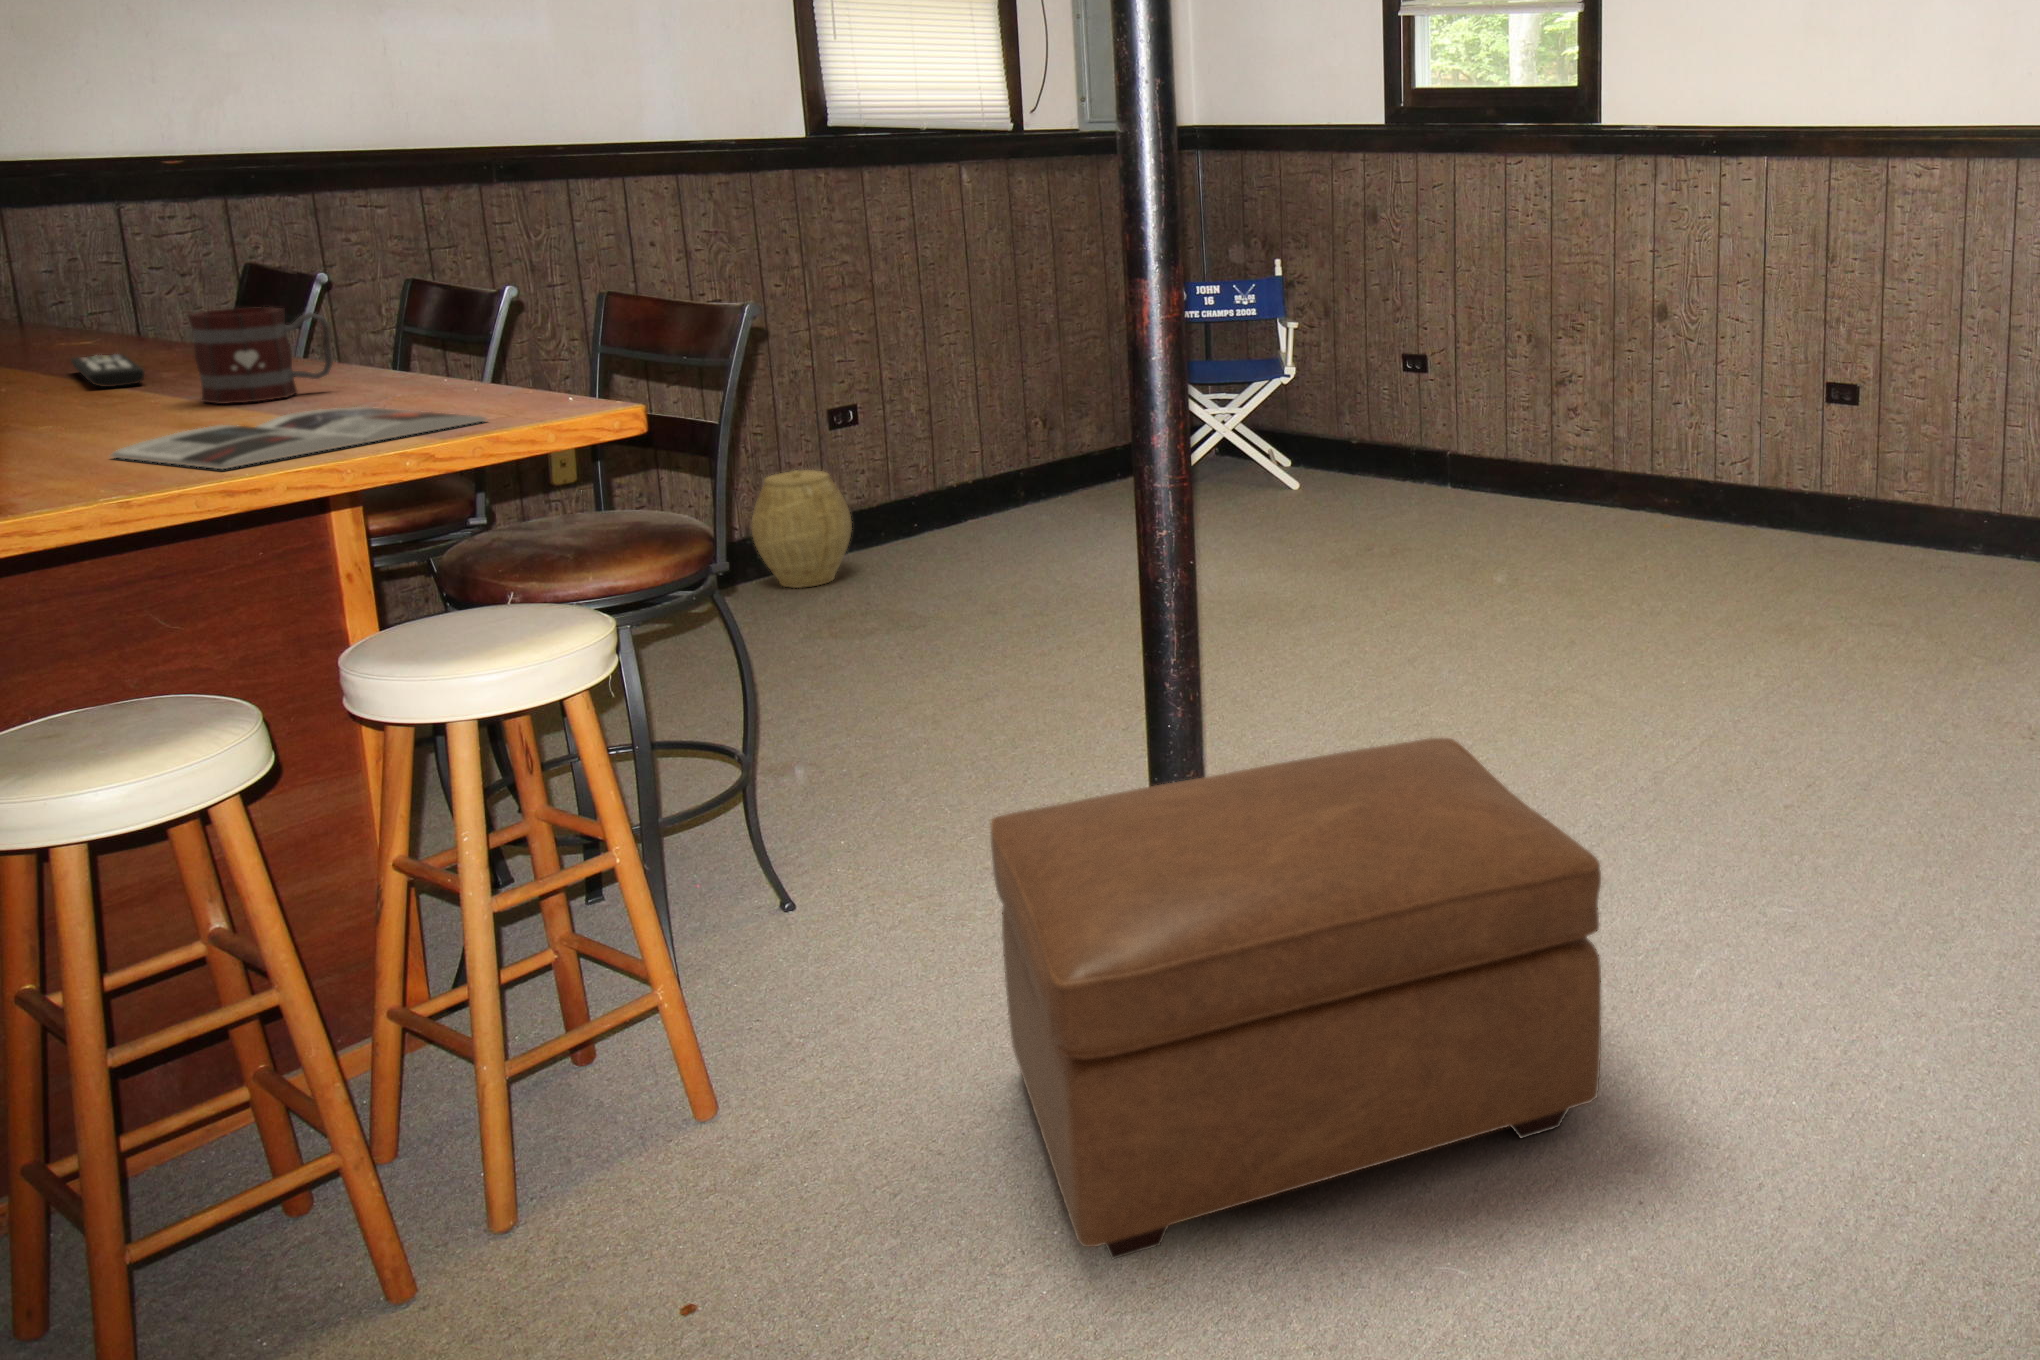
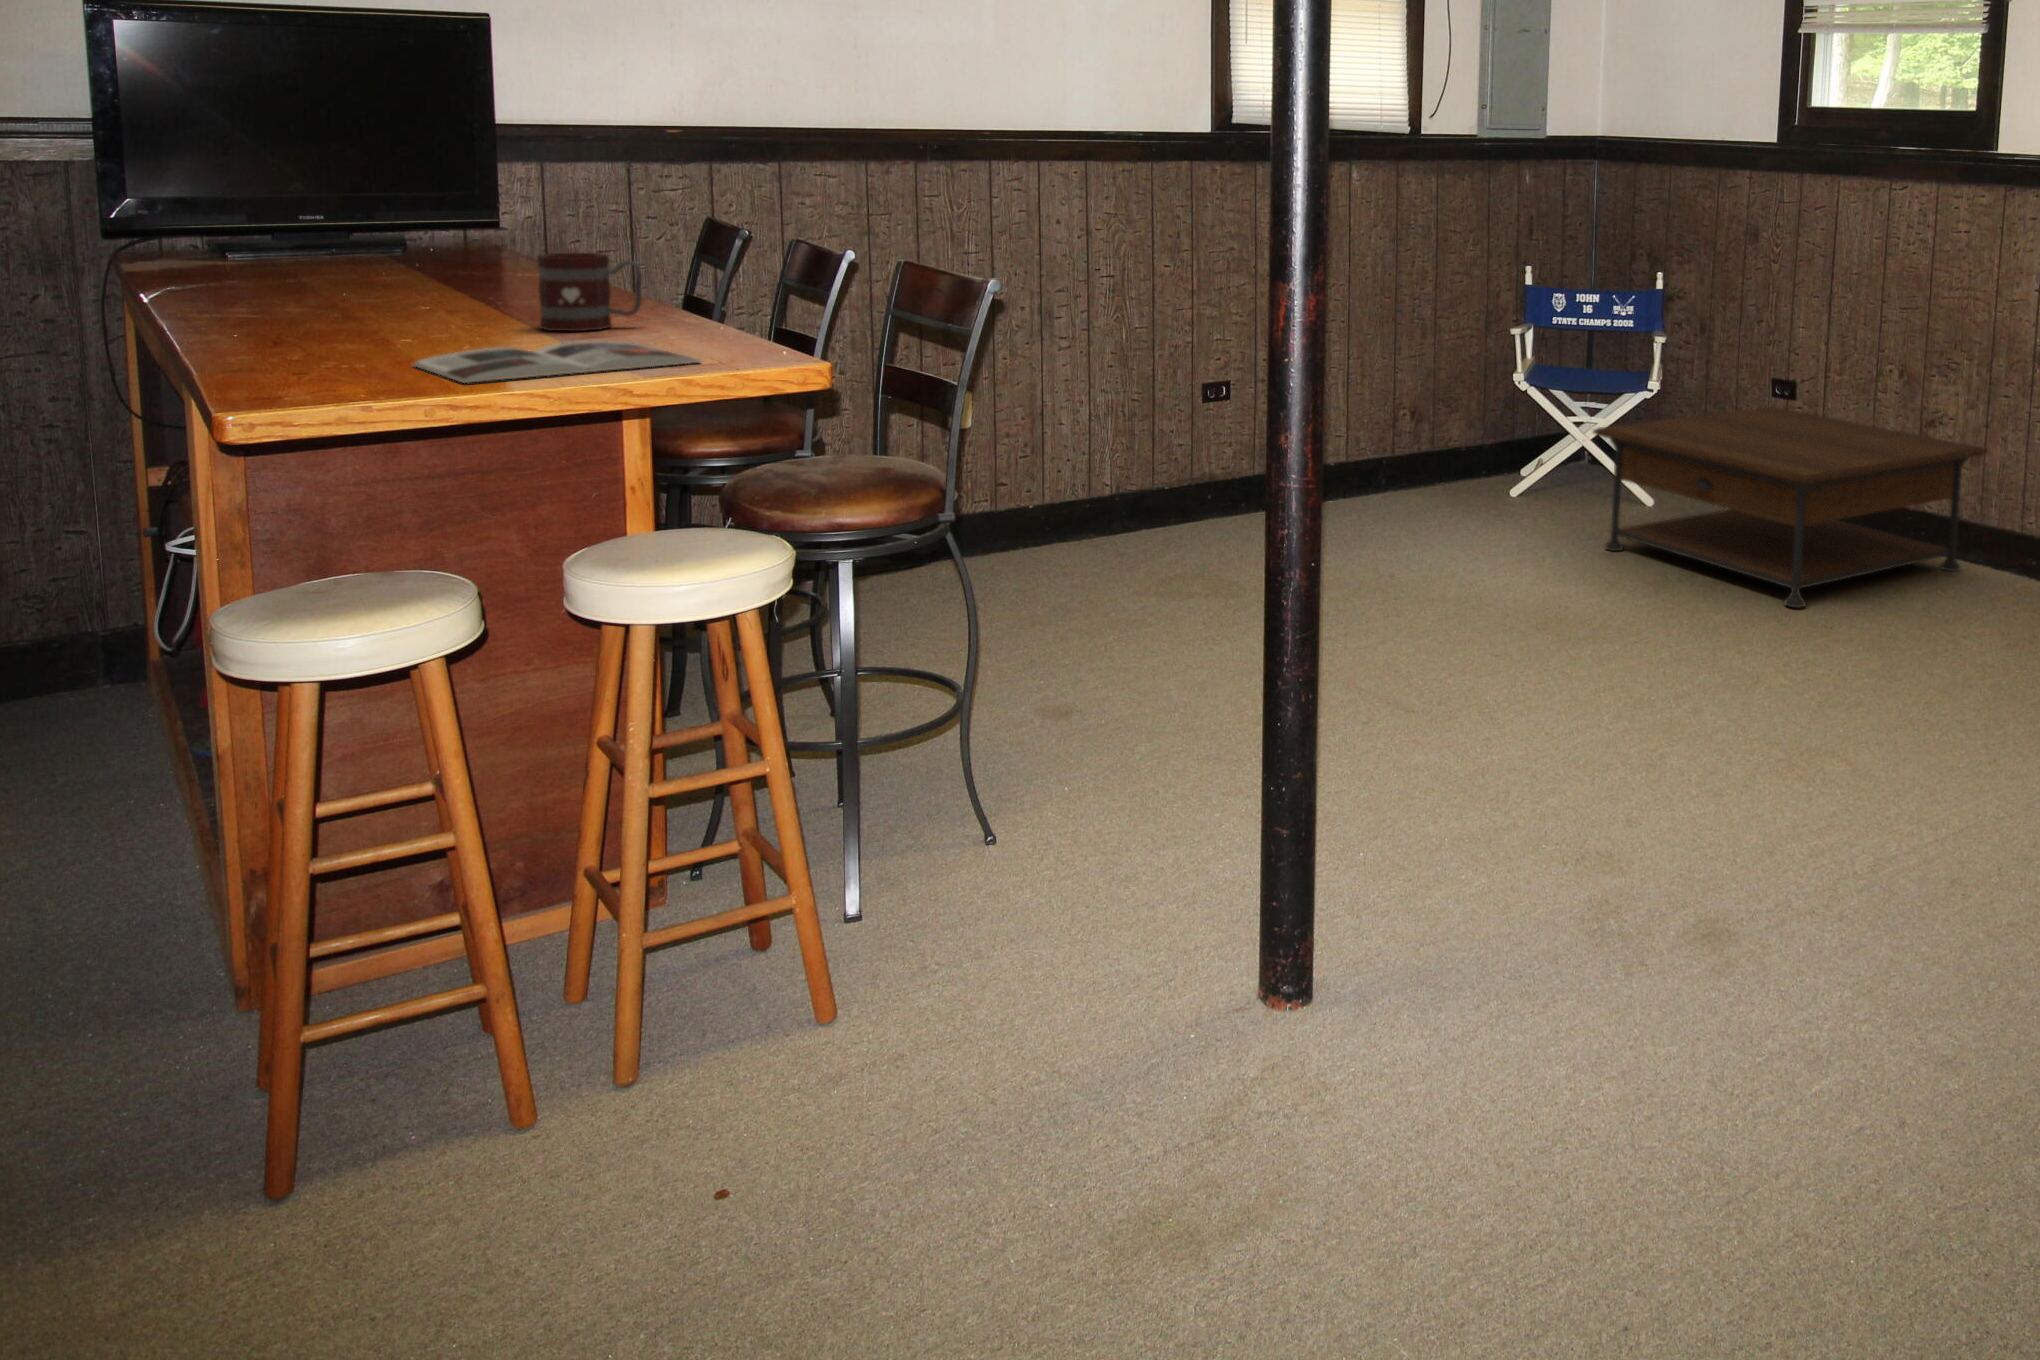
remote control: present [71,354,145,387] -> none [488,285,537,310]
coffee table: none [1253,379,1613,561] -> present [1593,407,1987,608]
woven basket: present [751,470,852,588] -> none [1112,438,1200,549]
ottoman: present [991,738,1601,1259] -> none [1034,783,1641,1256]

